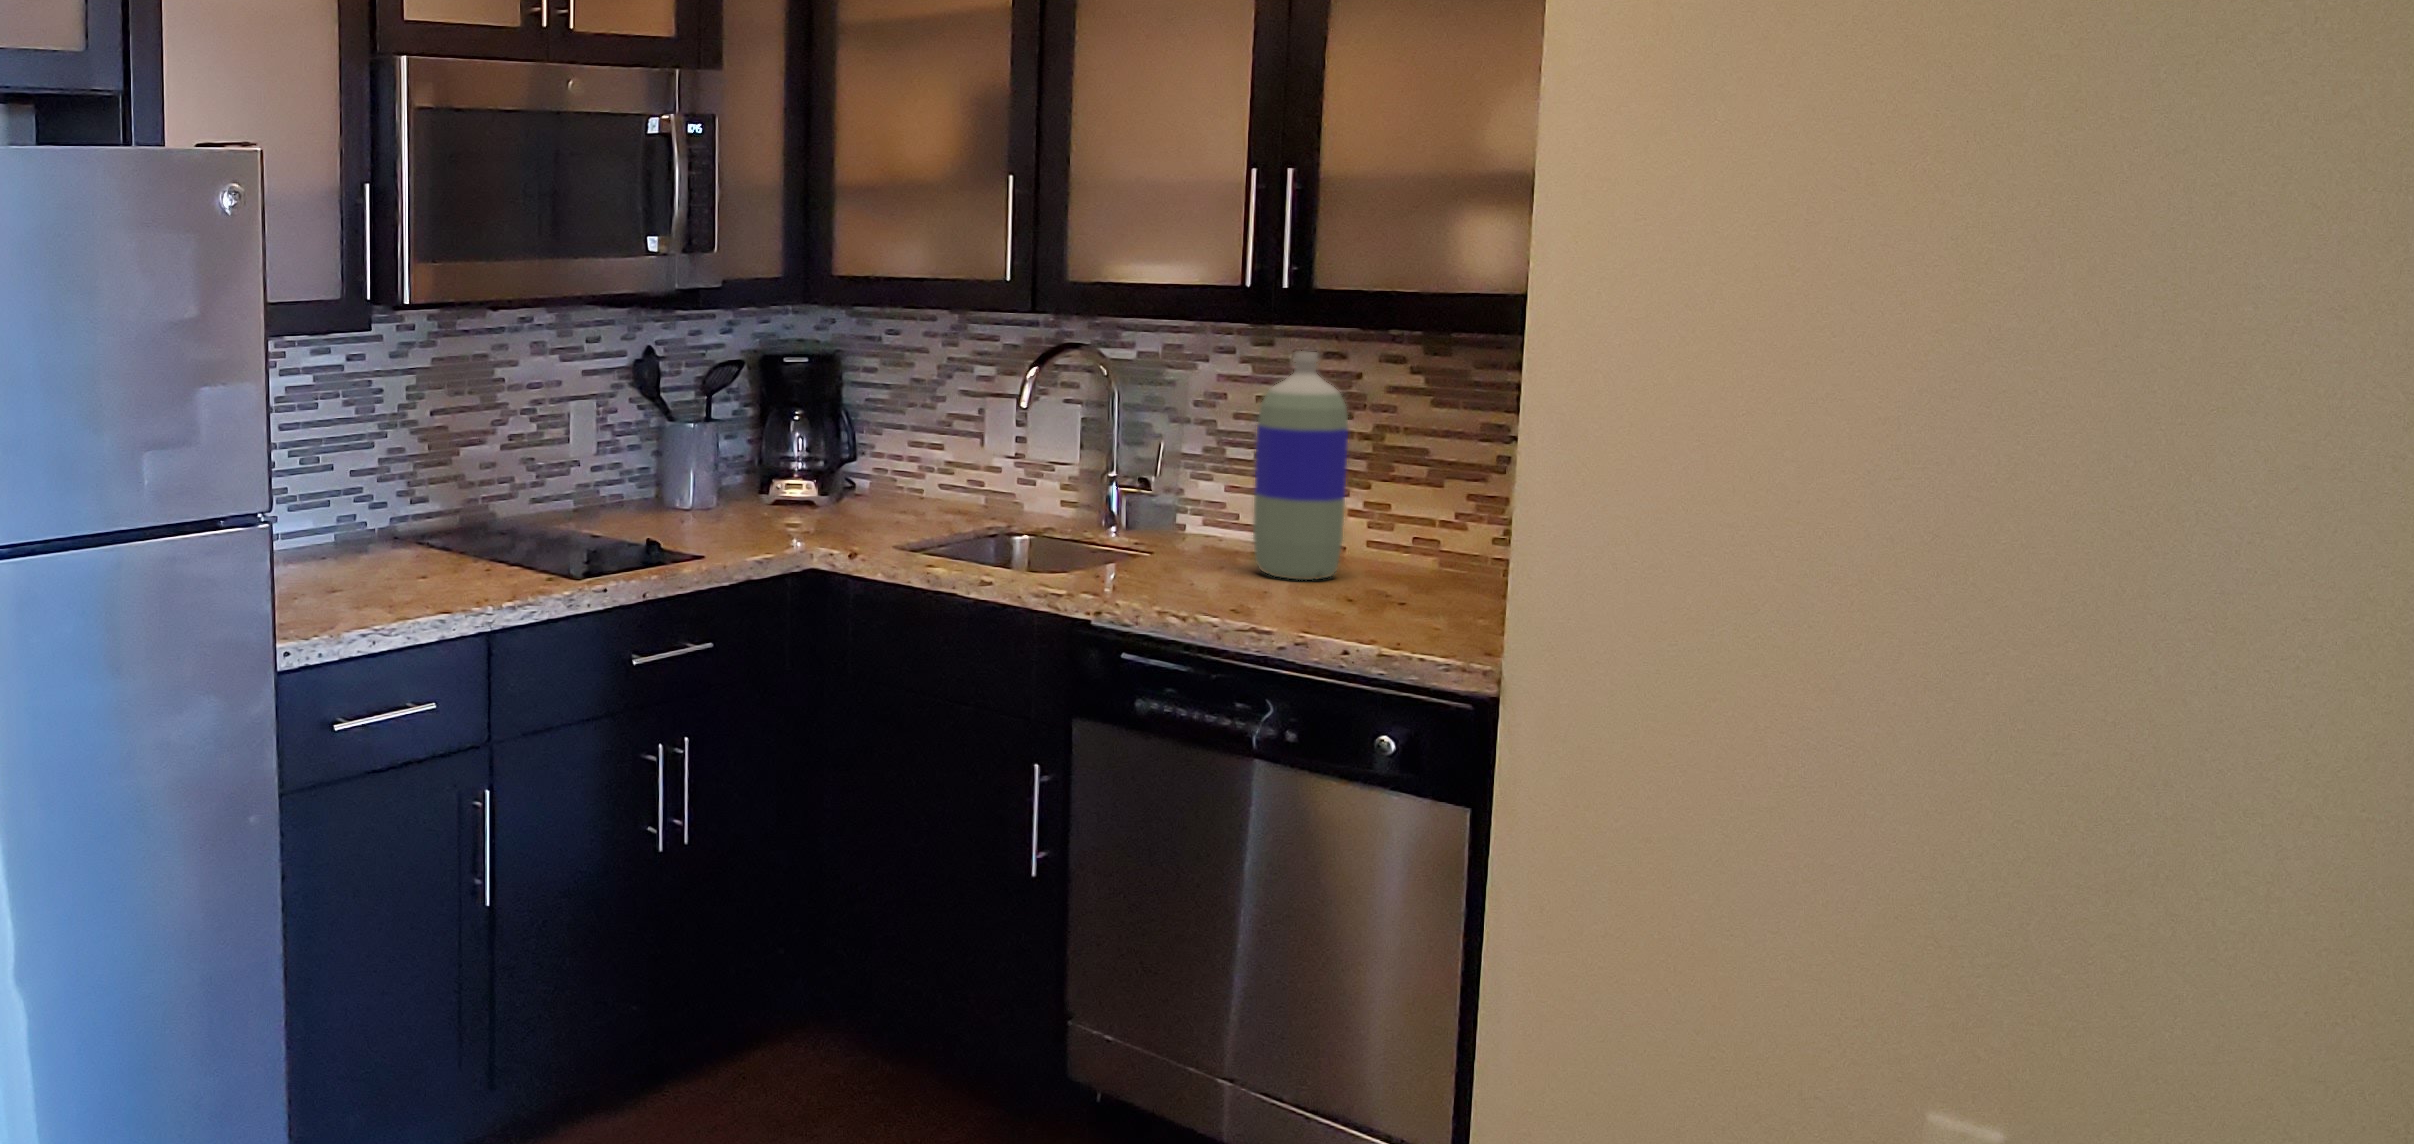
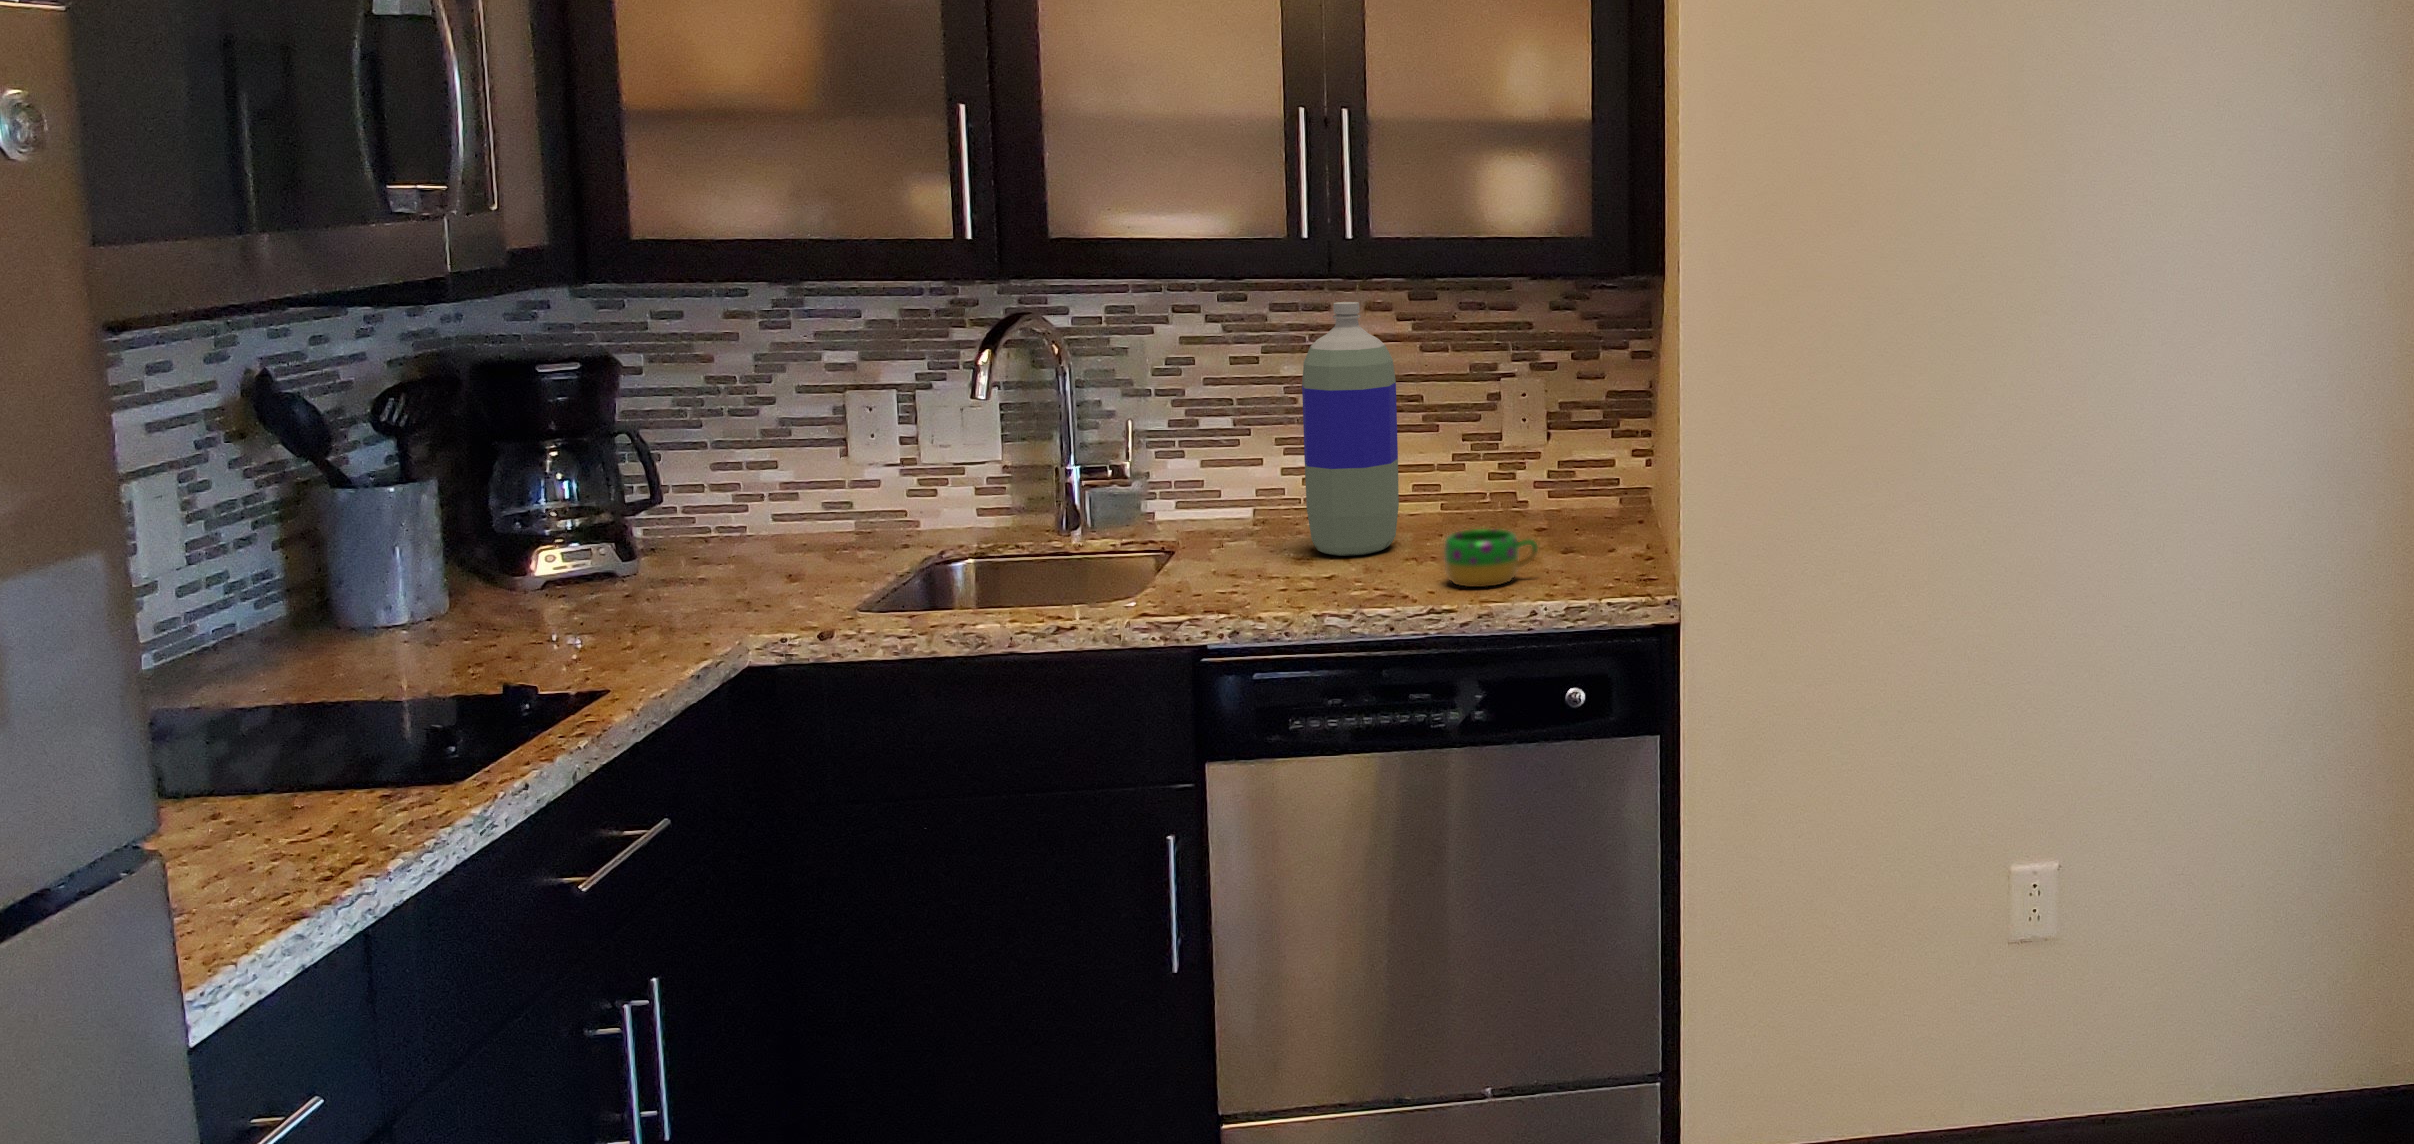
mug: none [1308,565,1400,619] -> present [1444,529,1538,587]

